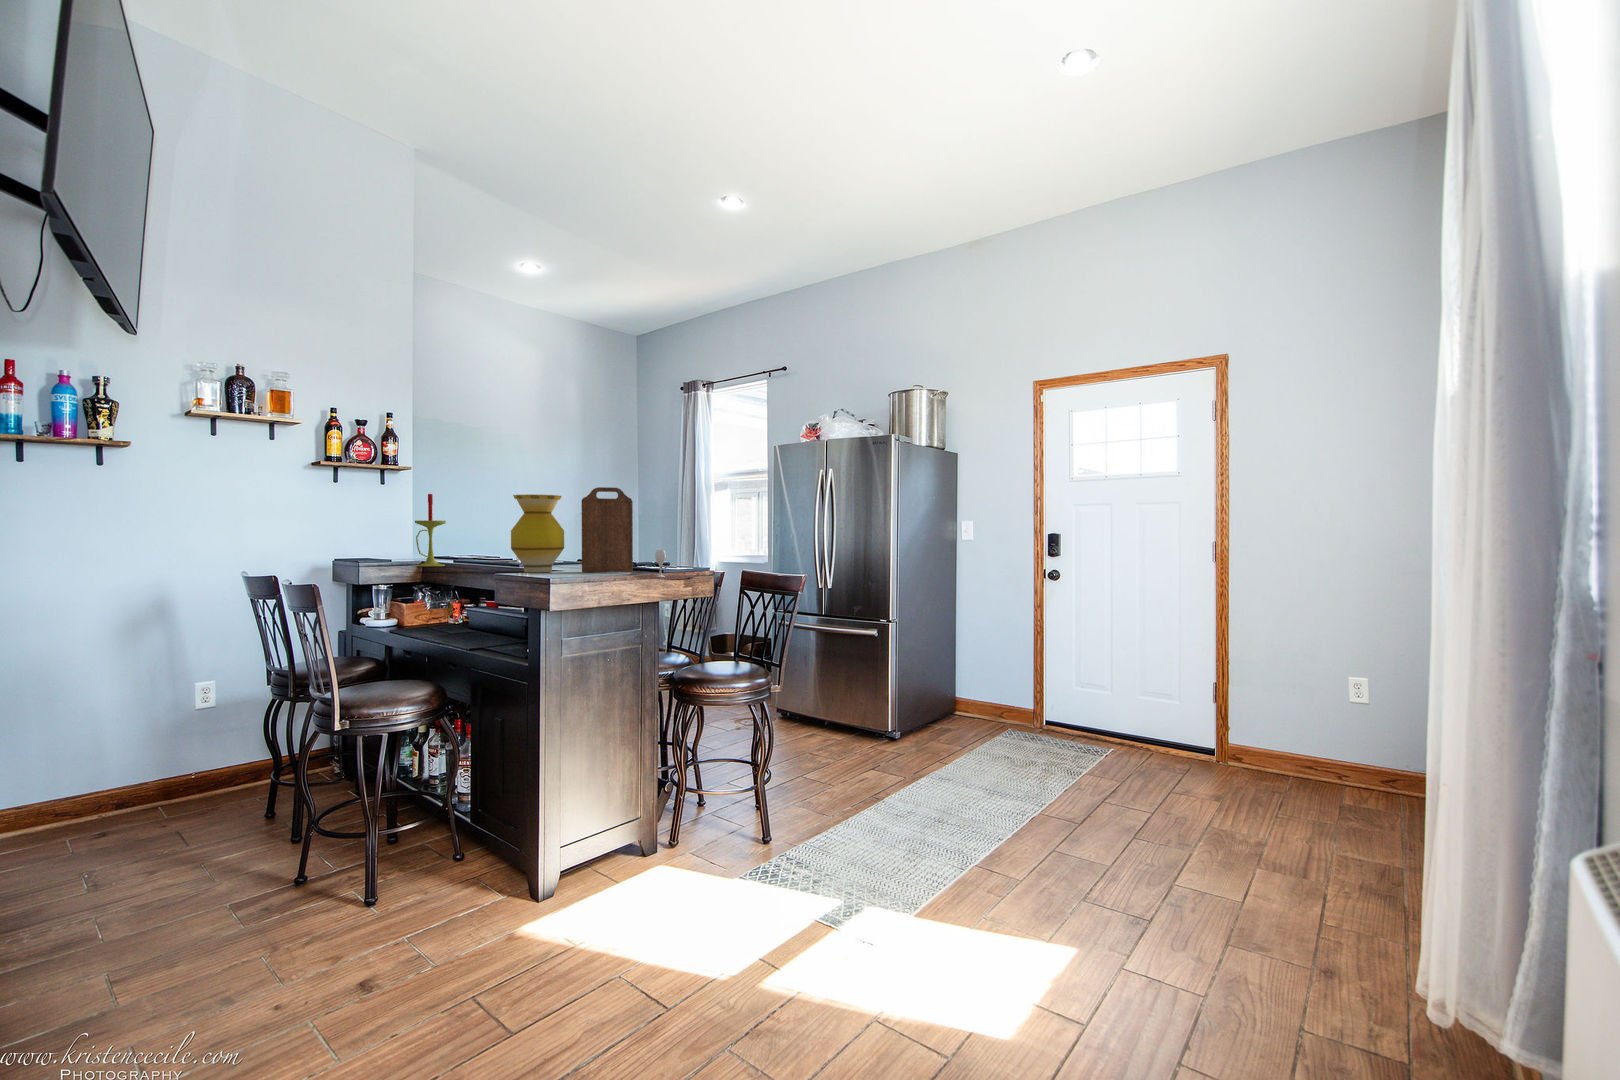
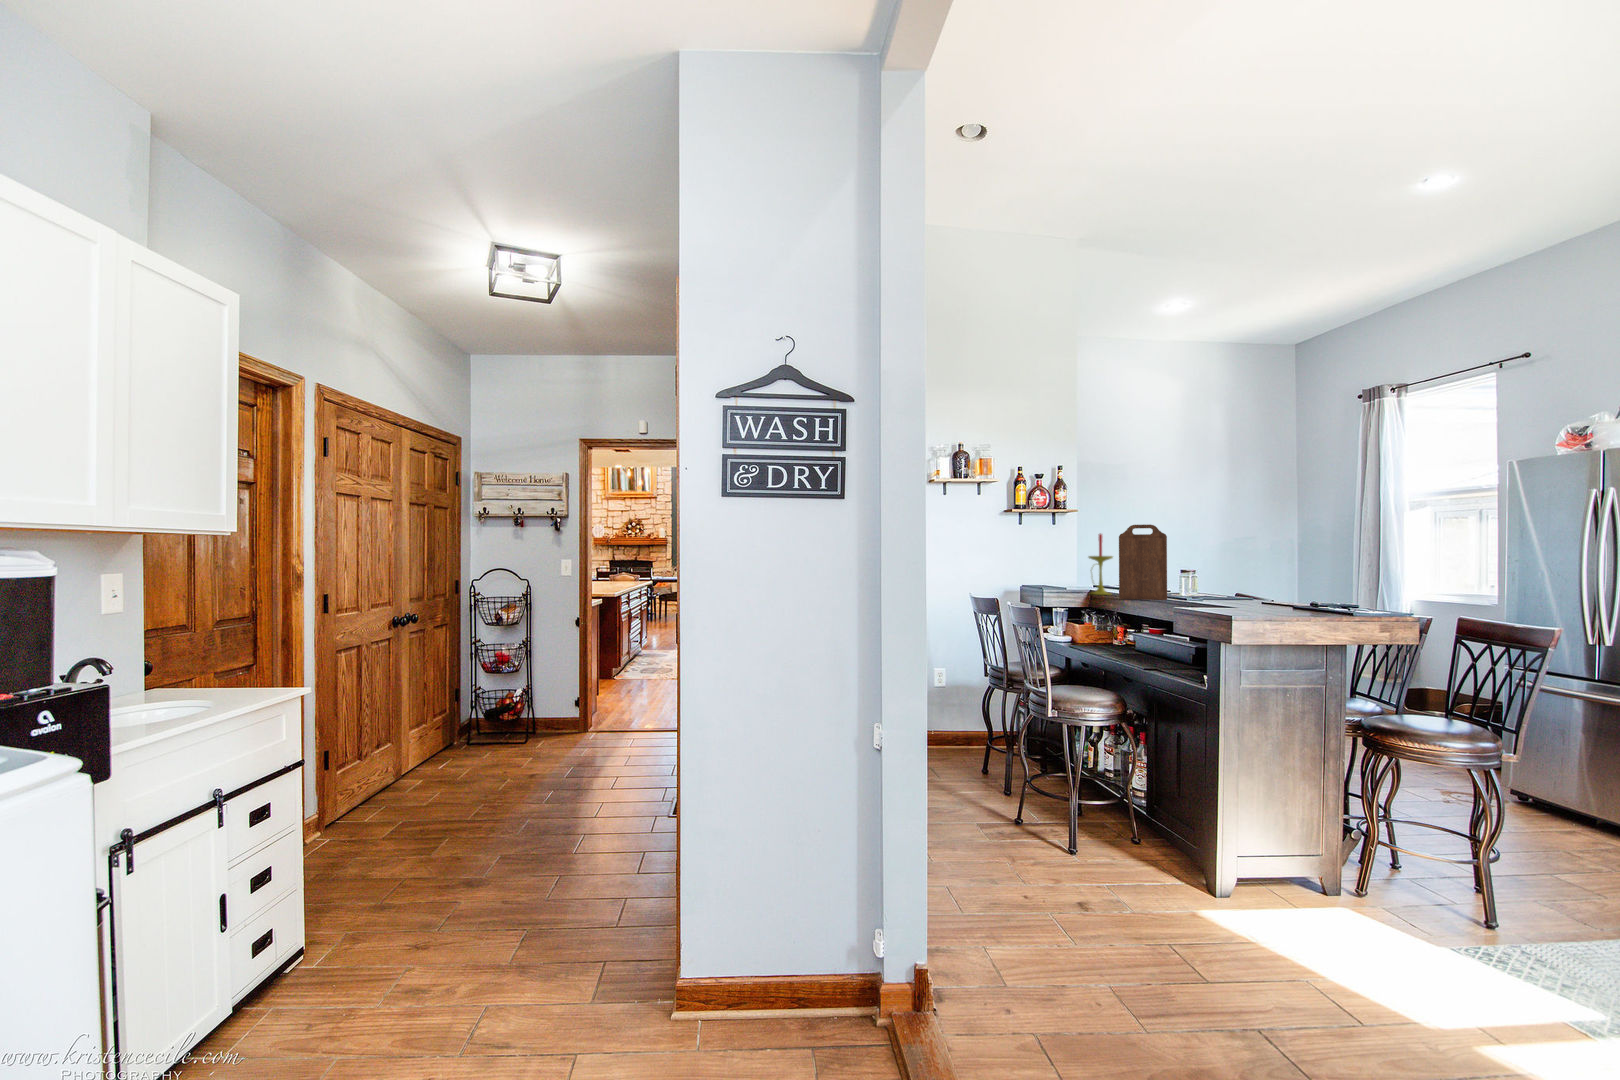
cutting board: present [581,487,633,572] -> present [1119,525,1167,600]
vase: present [511,495,564,572] -> none [1181,536,1232,606]
wine glass: present [634,550,696,579] -> none [1305,591,1396,624]

